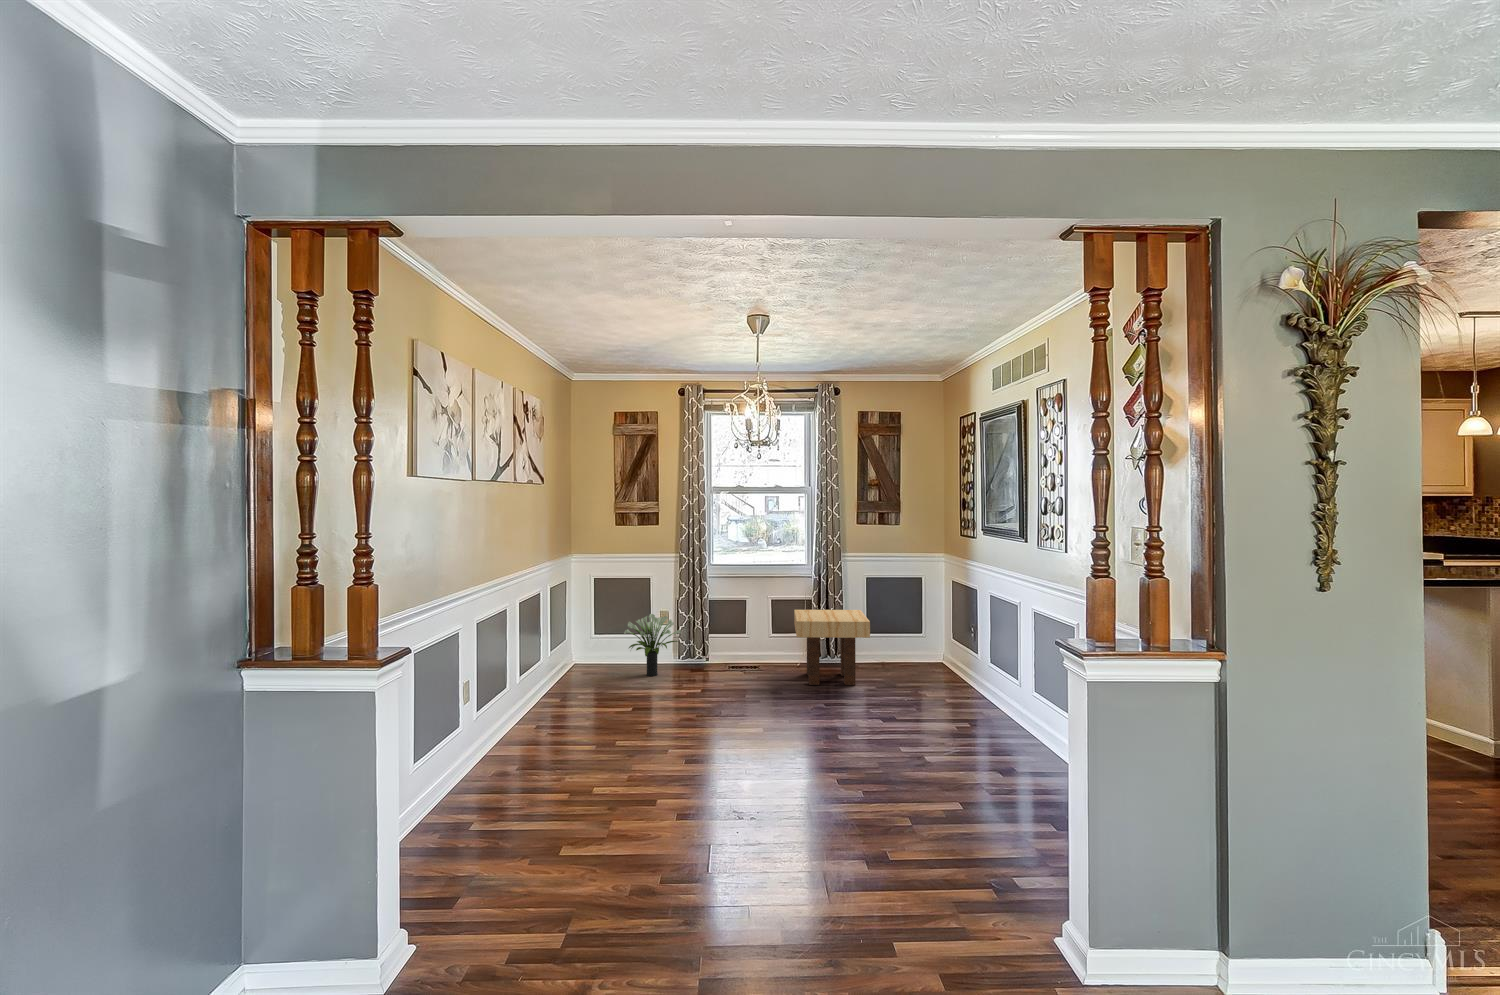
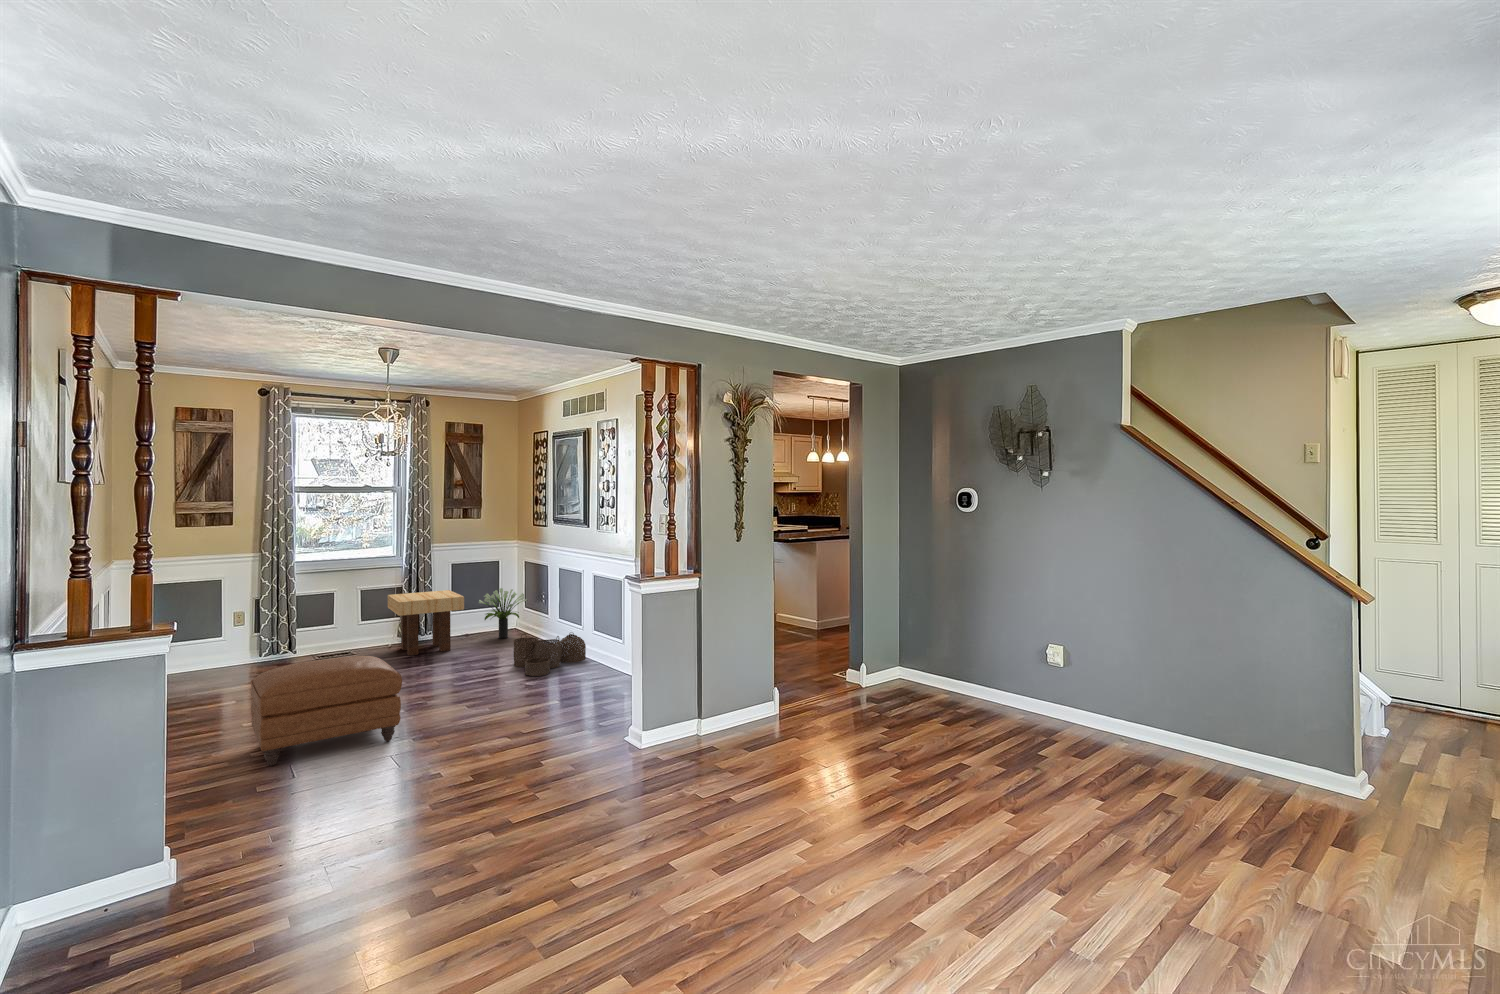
potted plant: present [624,614,681,676] -> present [479,588,527,638]
woven basket: none [918,683,1022,752] -> present [513,633,586,676]
ottoman: none [570,696,731,826] -> present [251,656,402,766]

